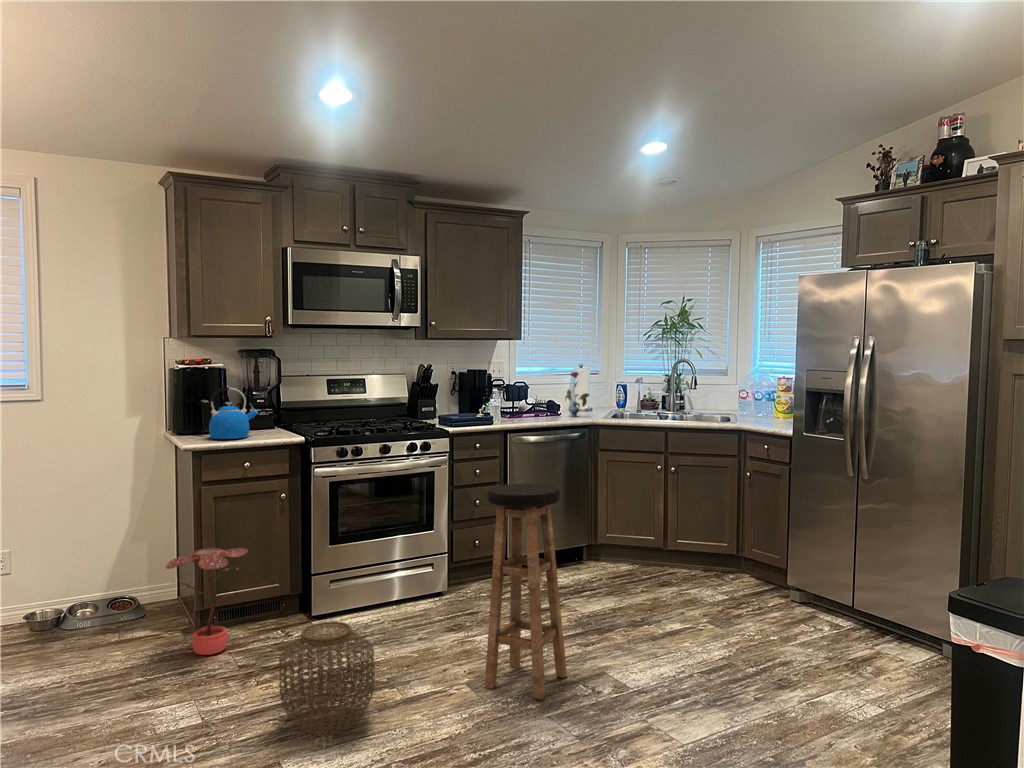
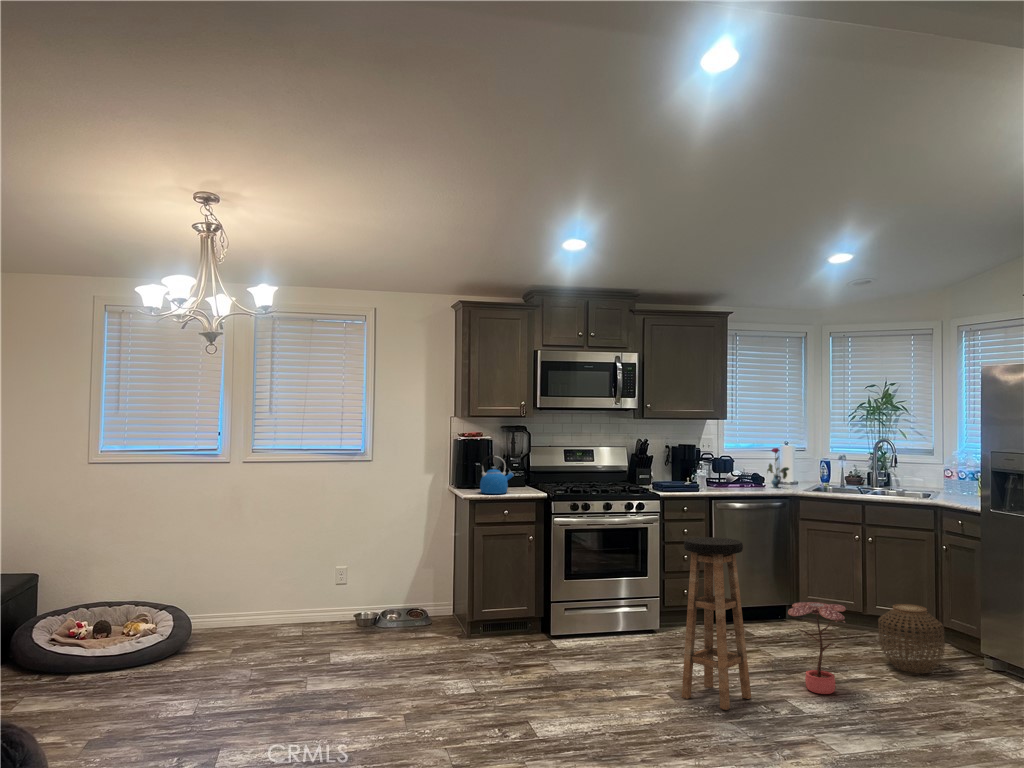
potted plant: present [166,548,248,655] -> present [788,602,846,694]
woven basket: present [279,621,375,736] -> present [878,604,945,673]

